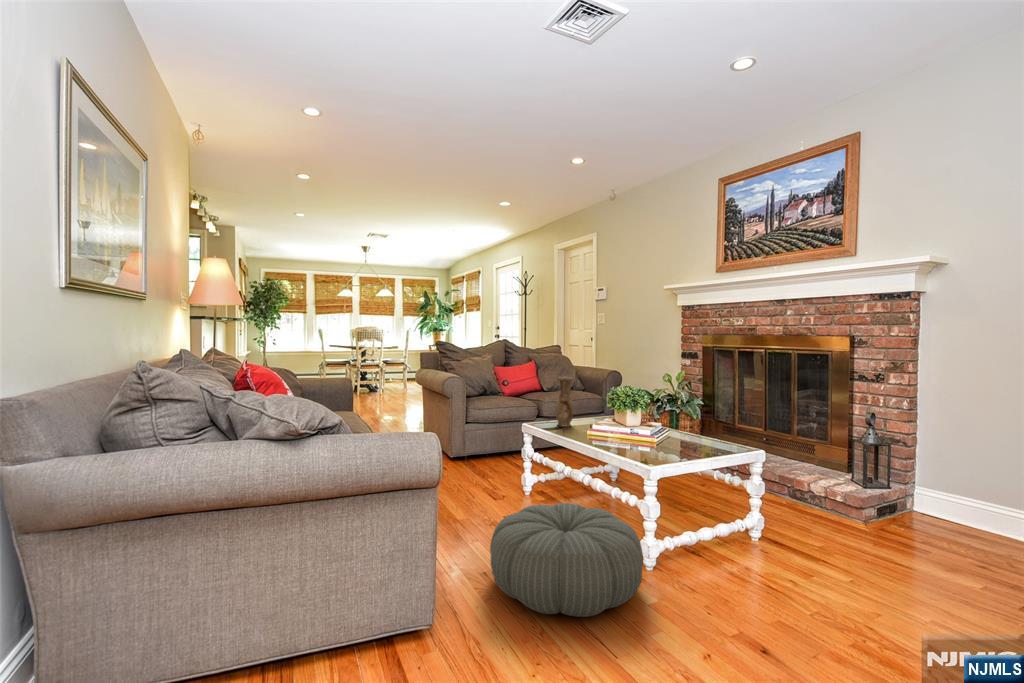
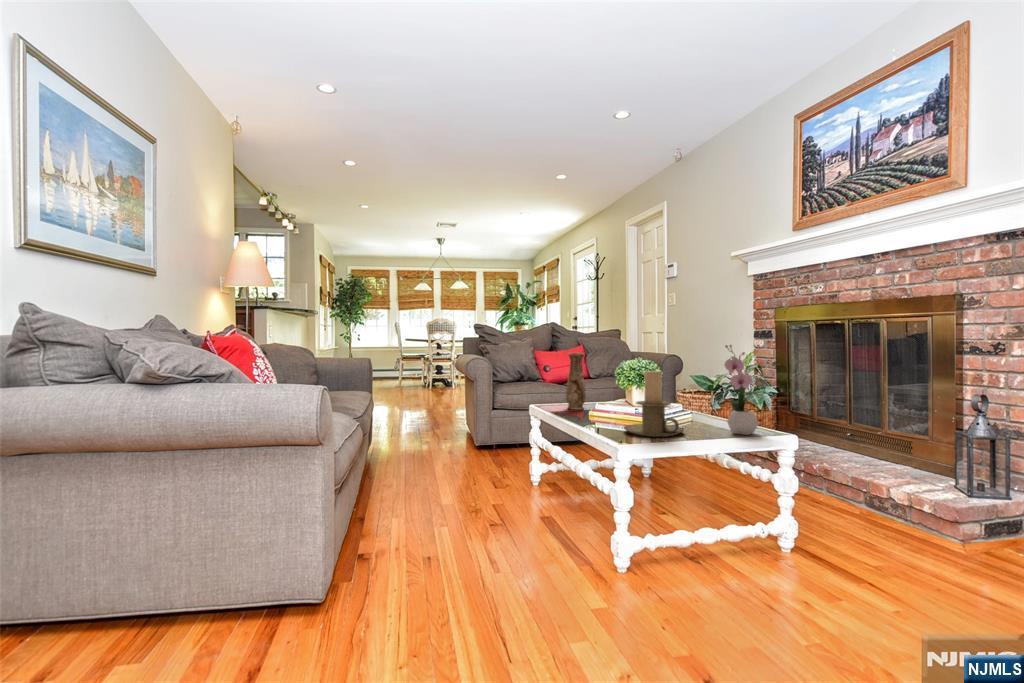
flower arrangement: none [710,379,737,451] -> present [725,345,759,435]
candle holder: none [631,400,681,455] -> present [624,371,684,437]
pouf: present [490,503,643,617] -> none [416,486,599,612]

